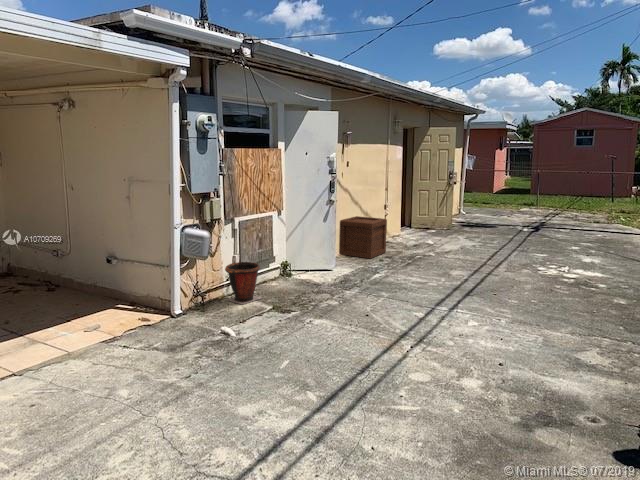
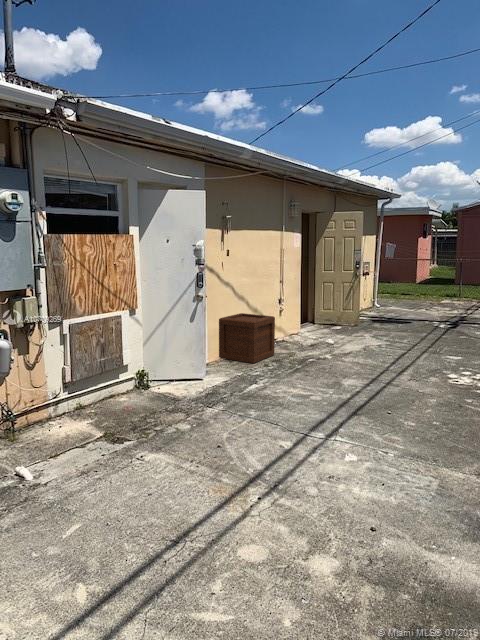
waste bin: present [225,262,261,304] -> none [48,373,99,429]

